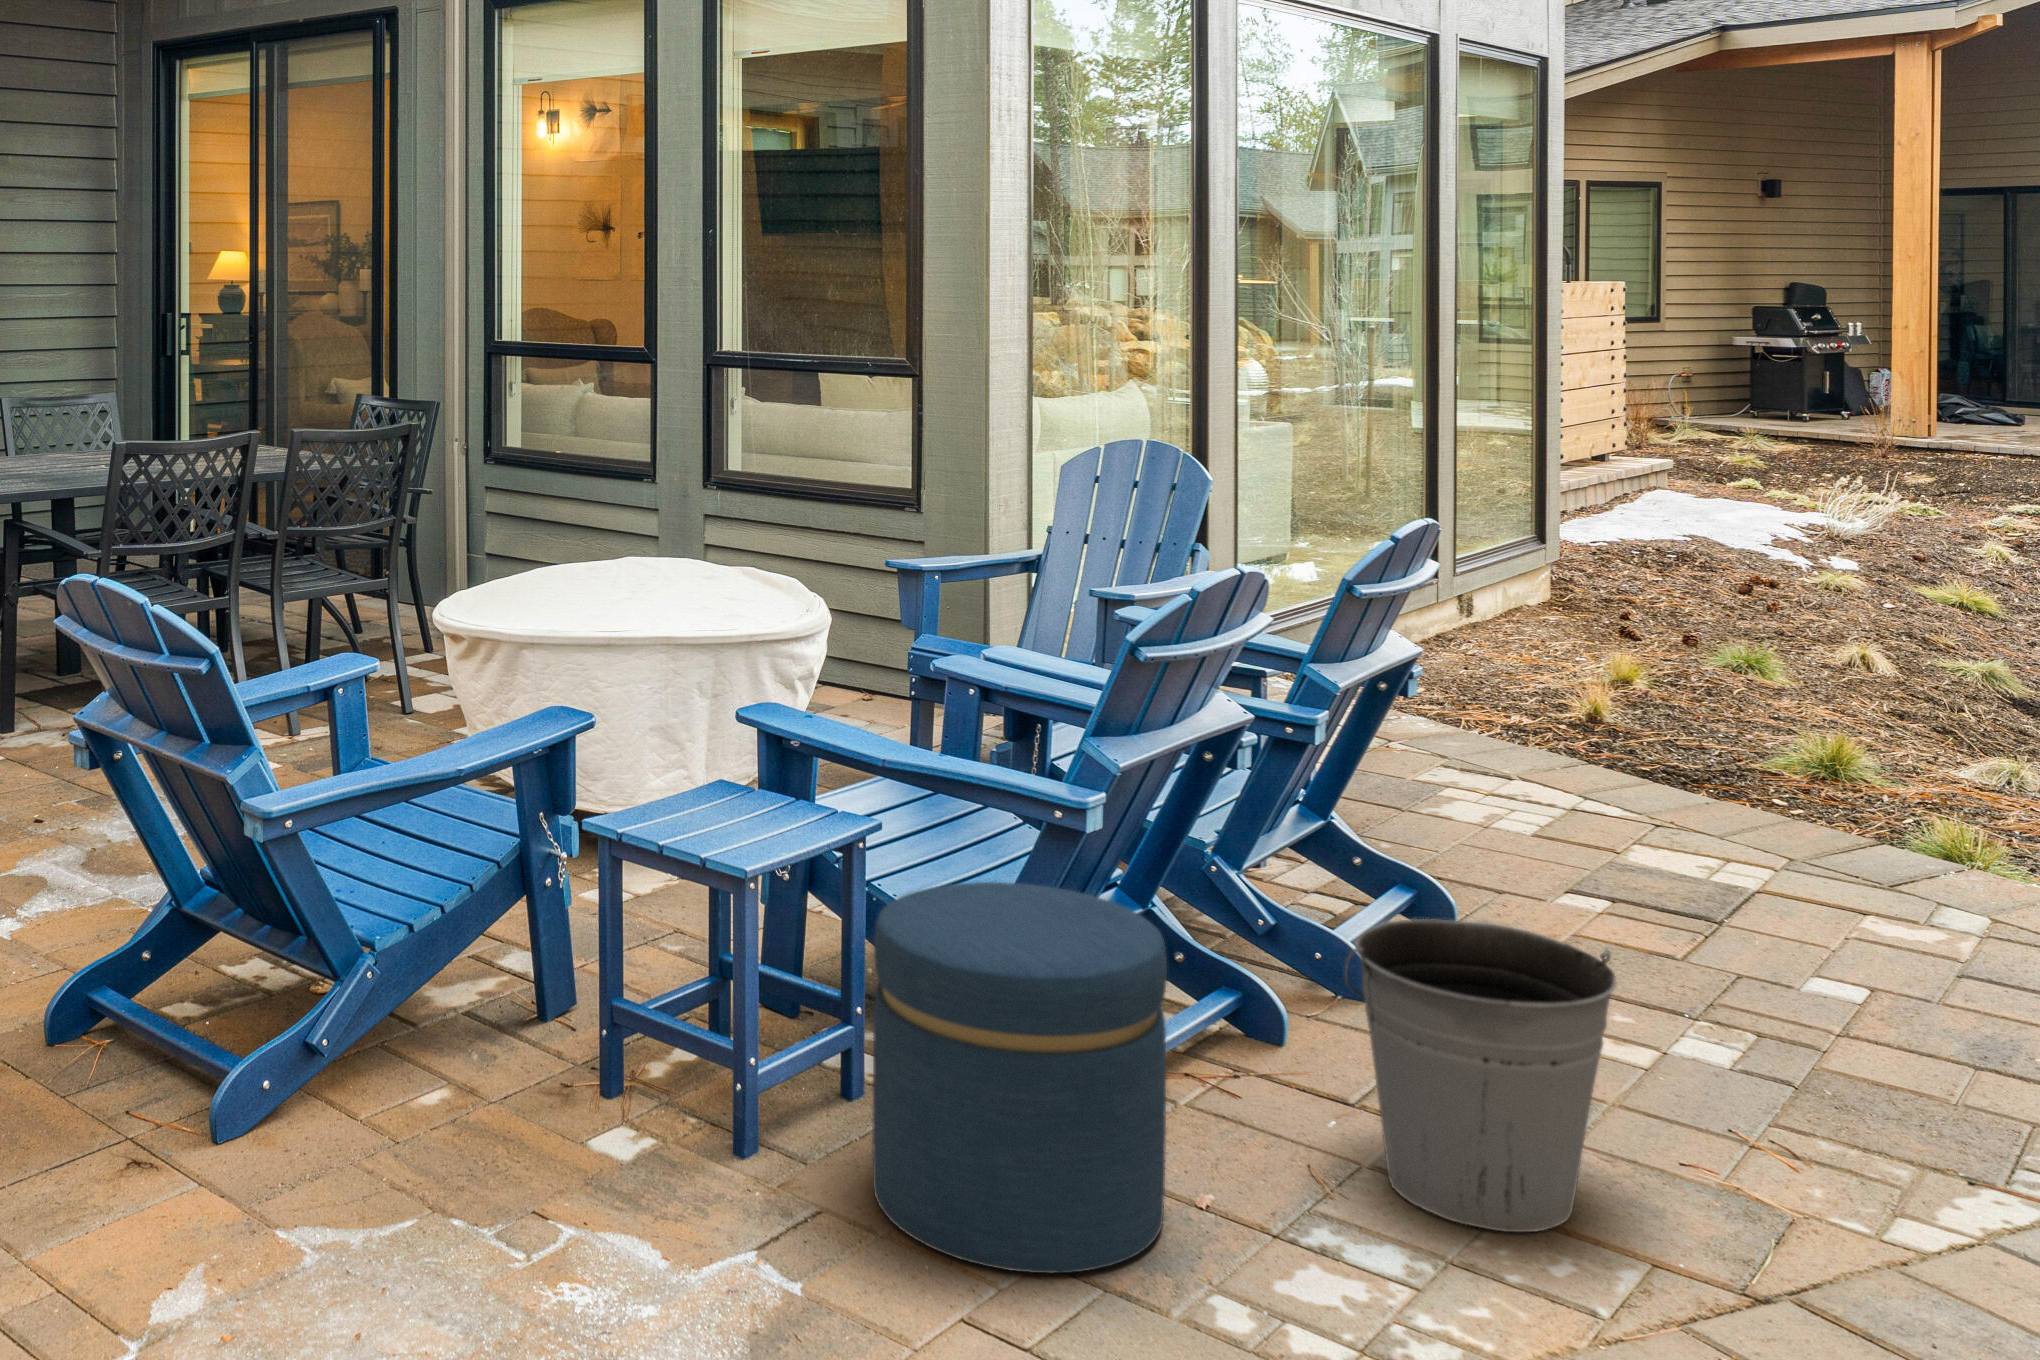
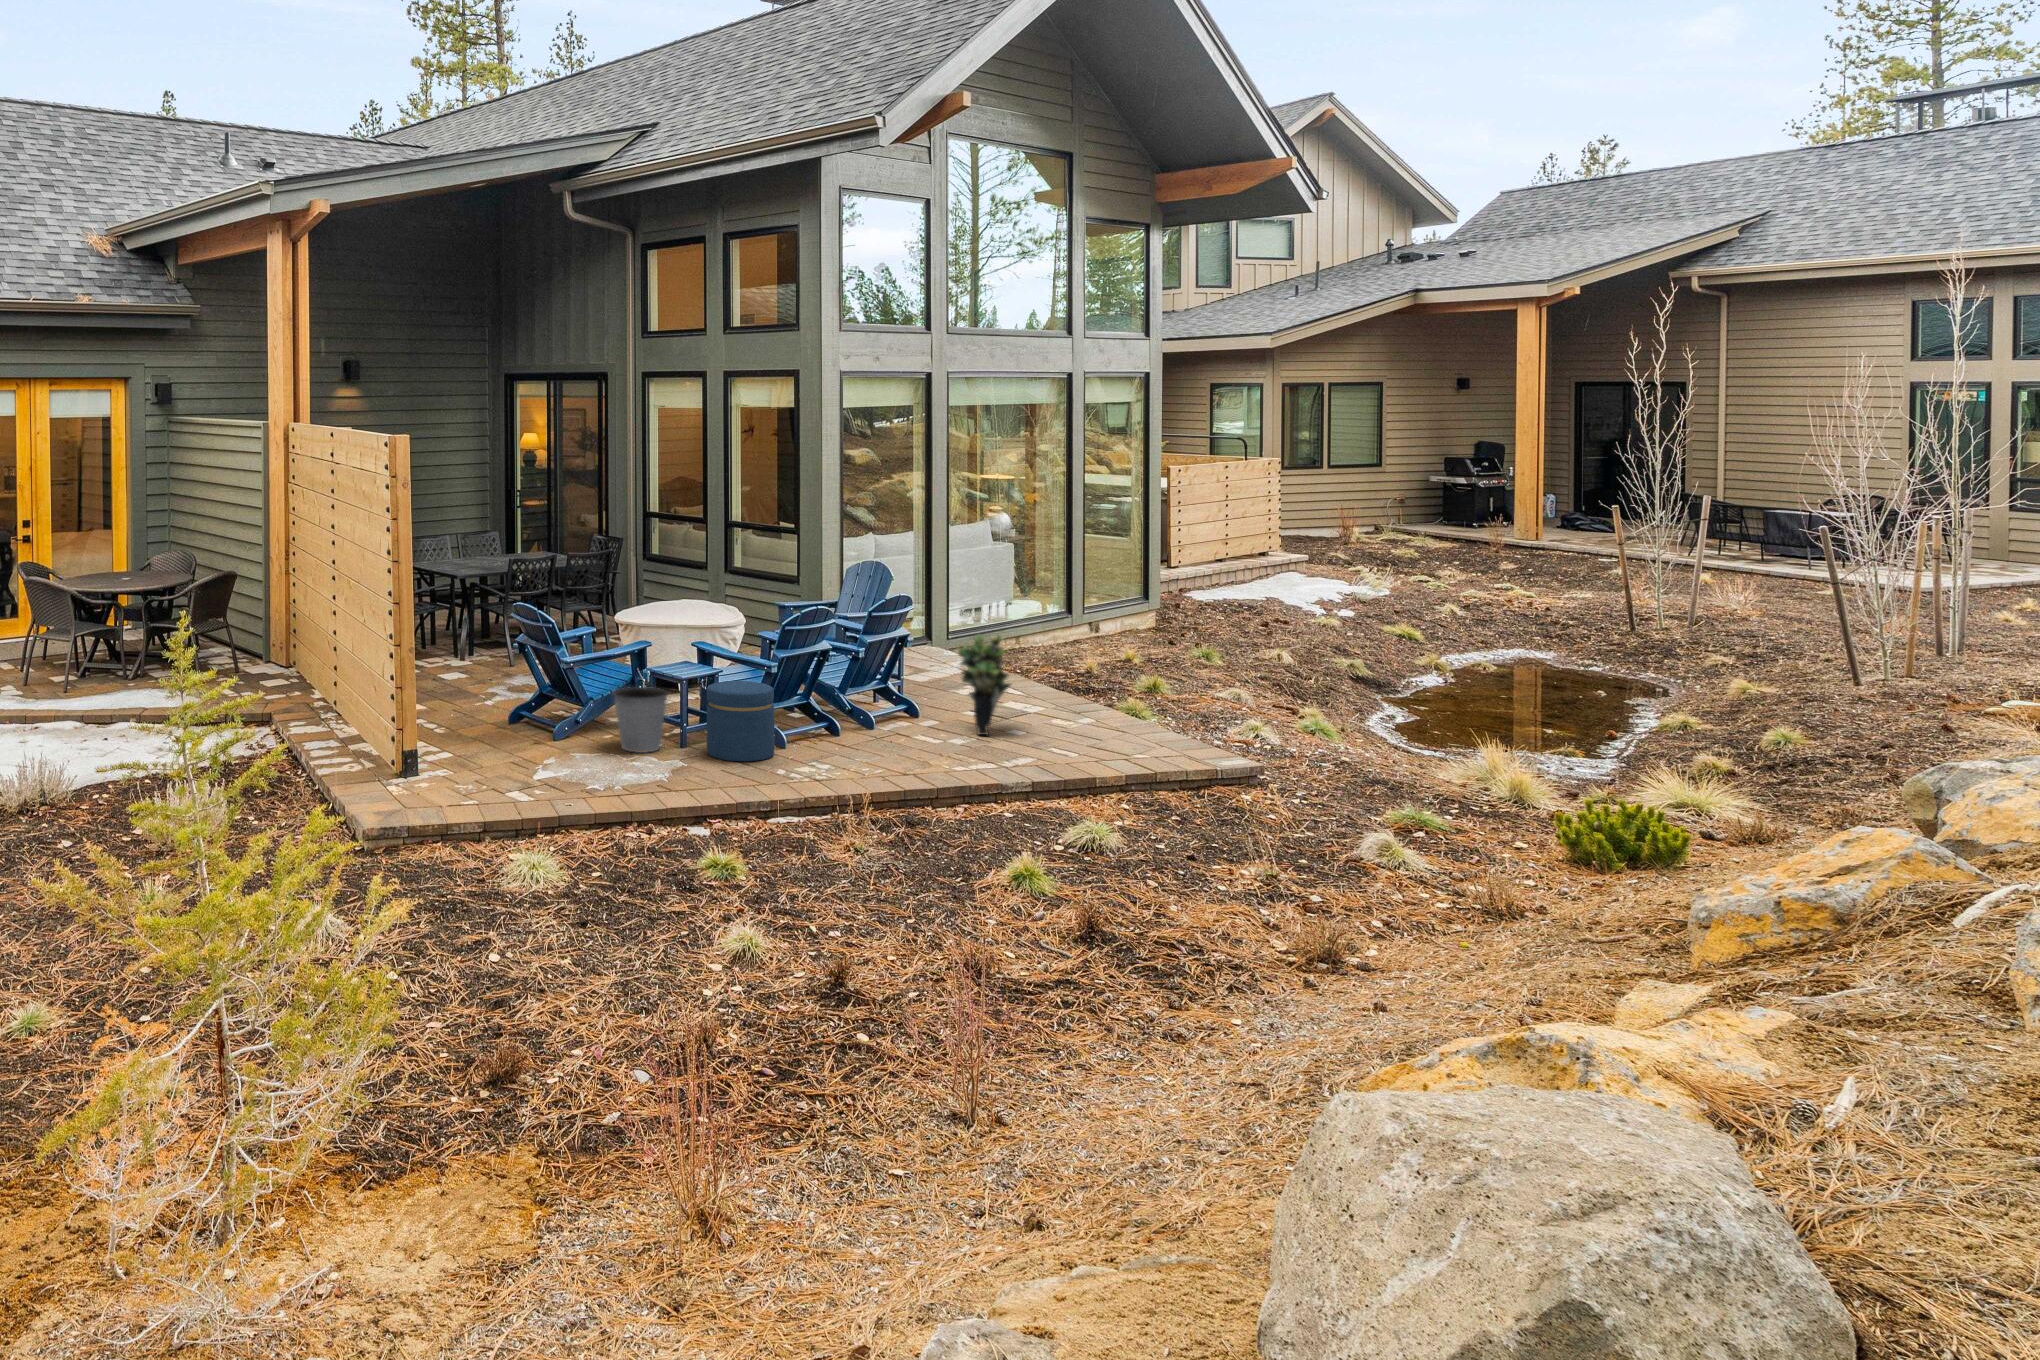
potted plant: none [1643,660,1880,1026] -> present [958,635,1011,735]
bucket: present [1345,919,1617,1232] -> present [613,687,668,753]

